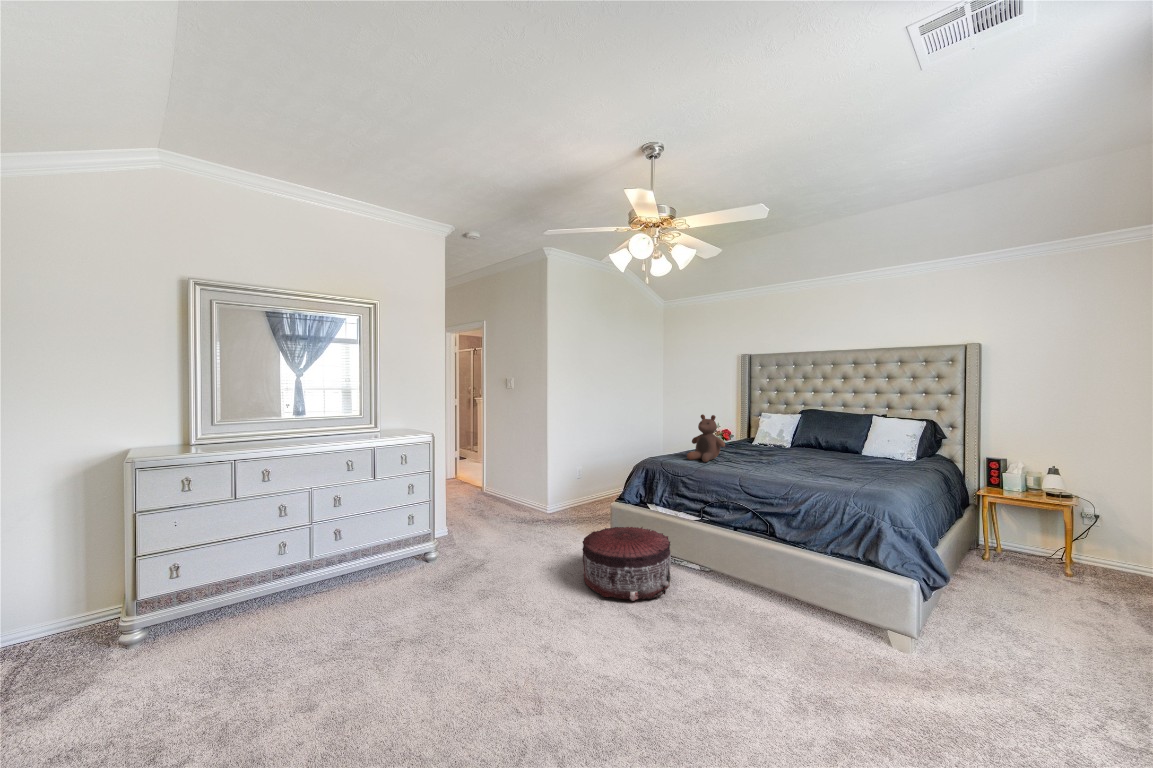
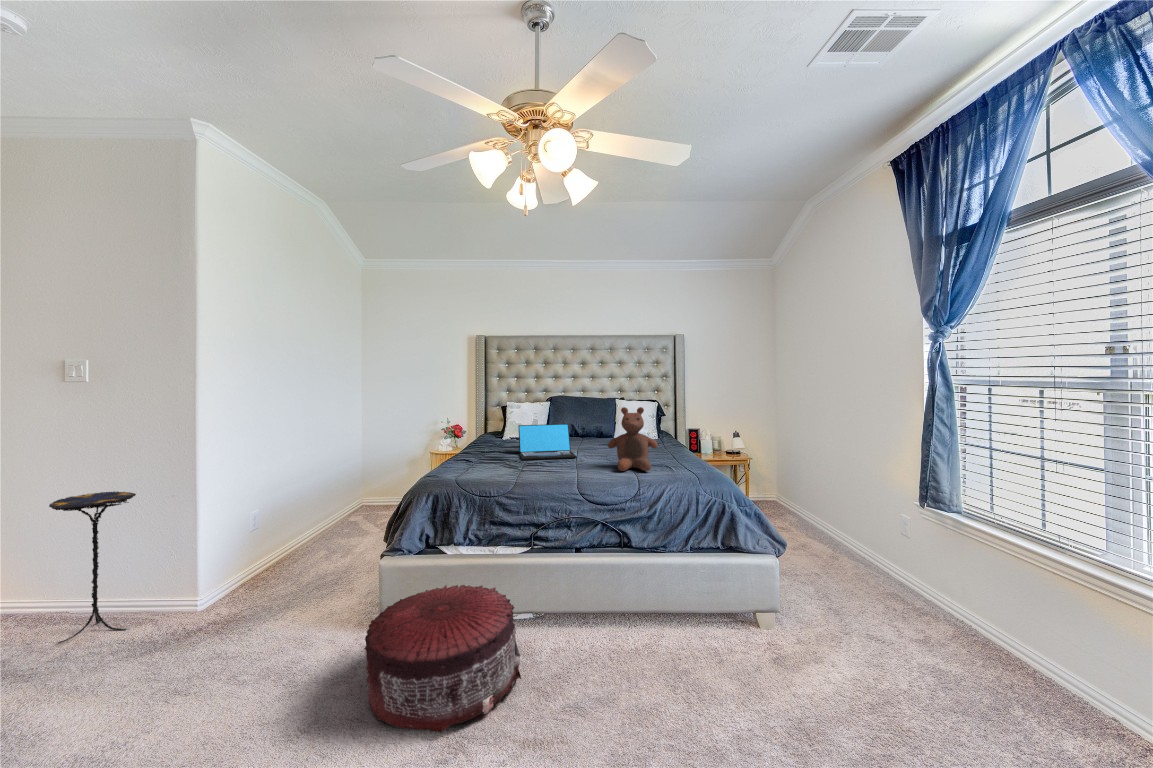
stuffed bear: present [687,414,725,462] -> present [608,407,658,471]
laptop: none [733,431,788,463] -> present [518,424,577,460]
side table: none [498,444,528,513] -> present [49,492,136,643]

